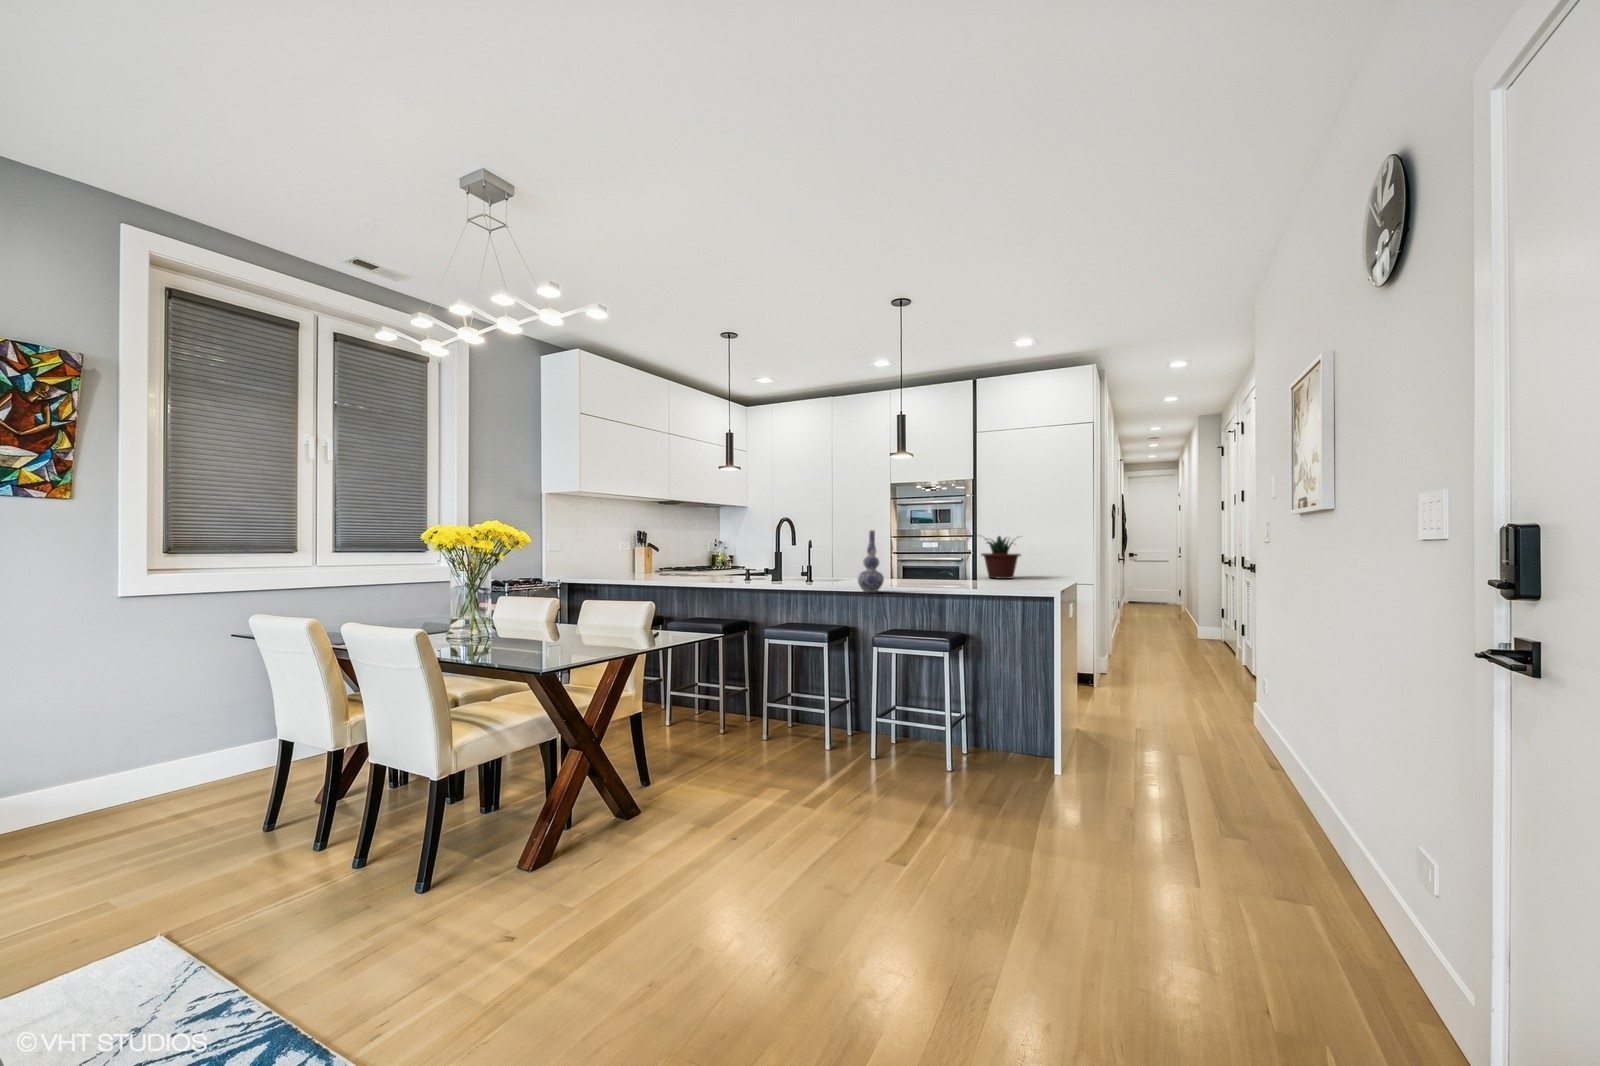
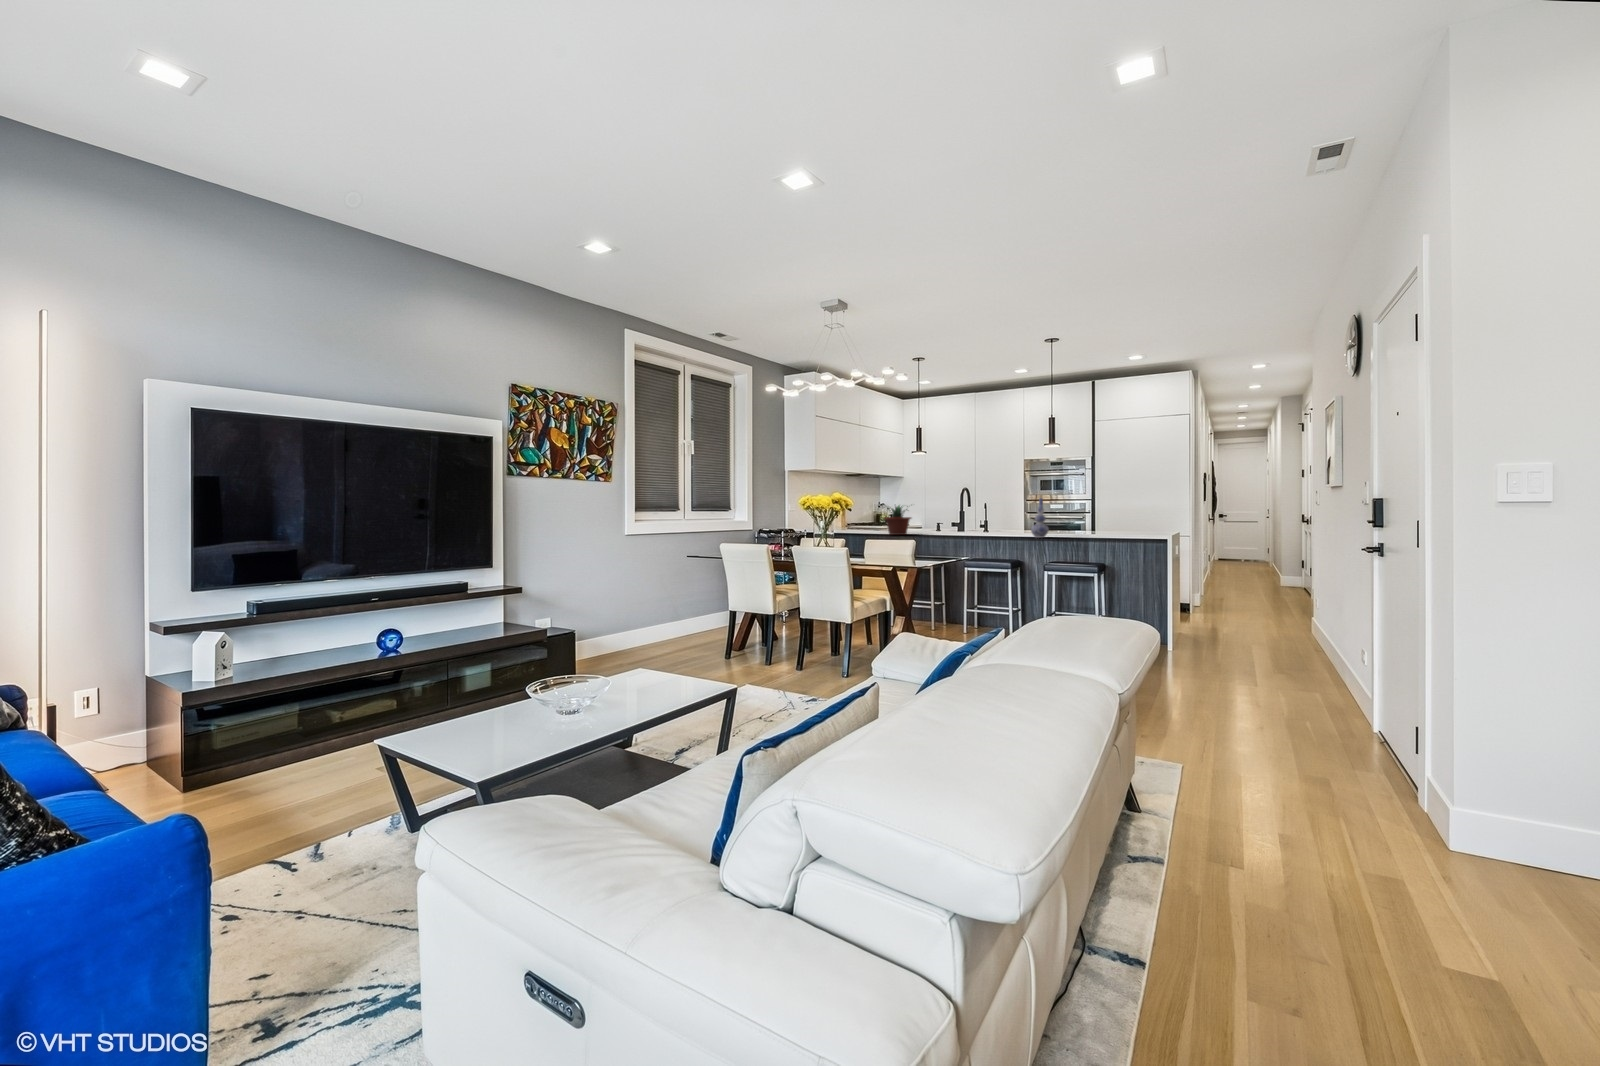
potted plant: present [980,535,1020,579] -> present [885,505,911,535]

